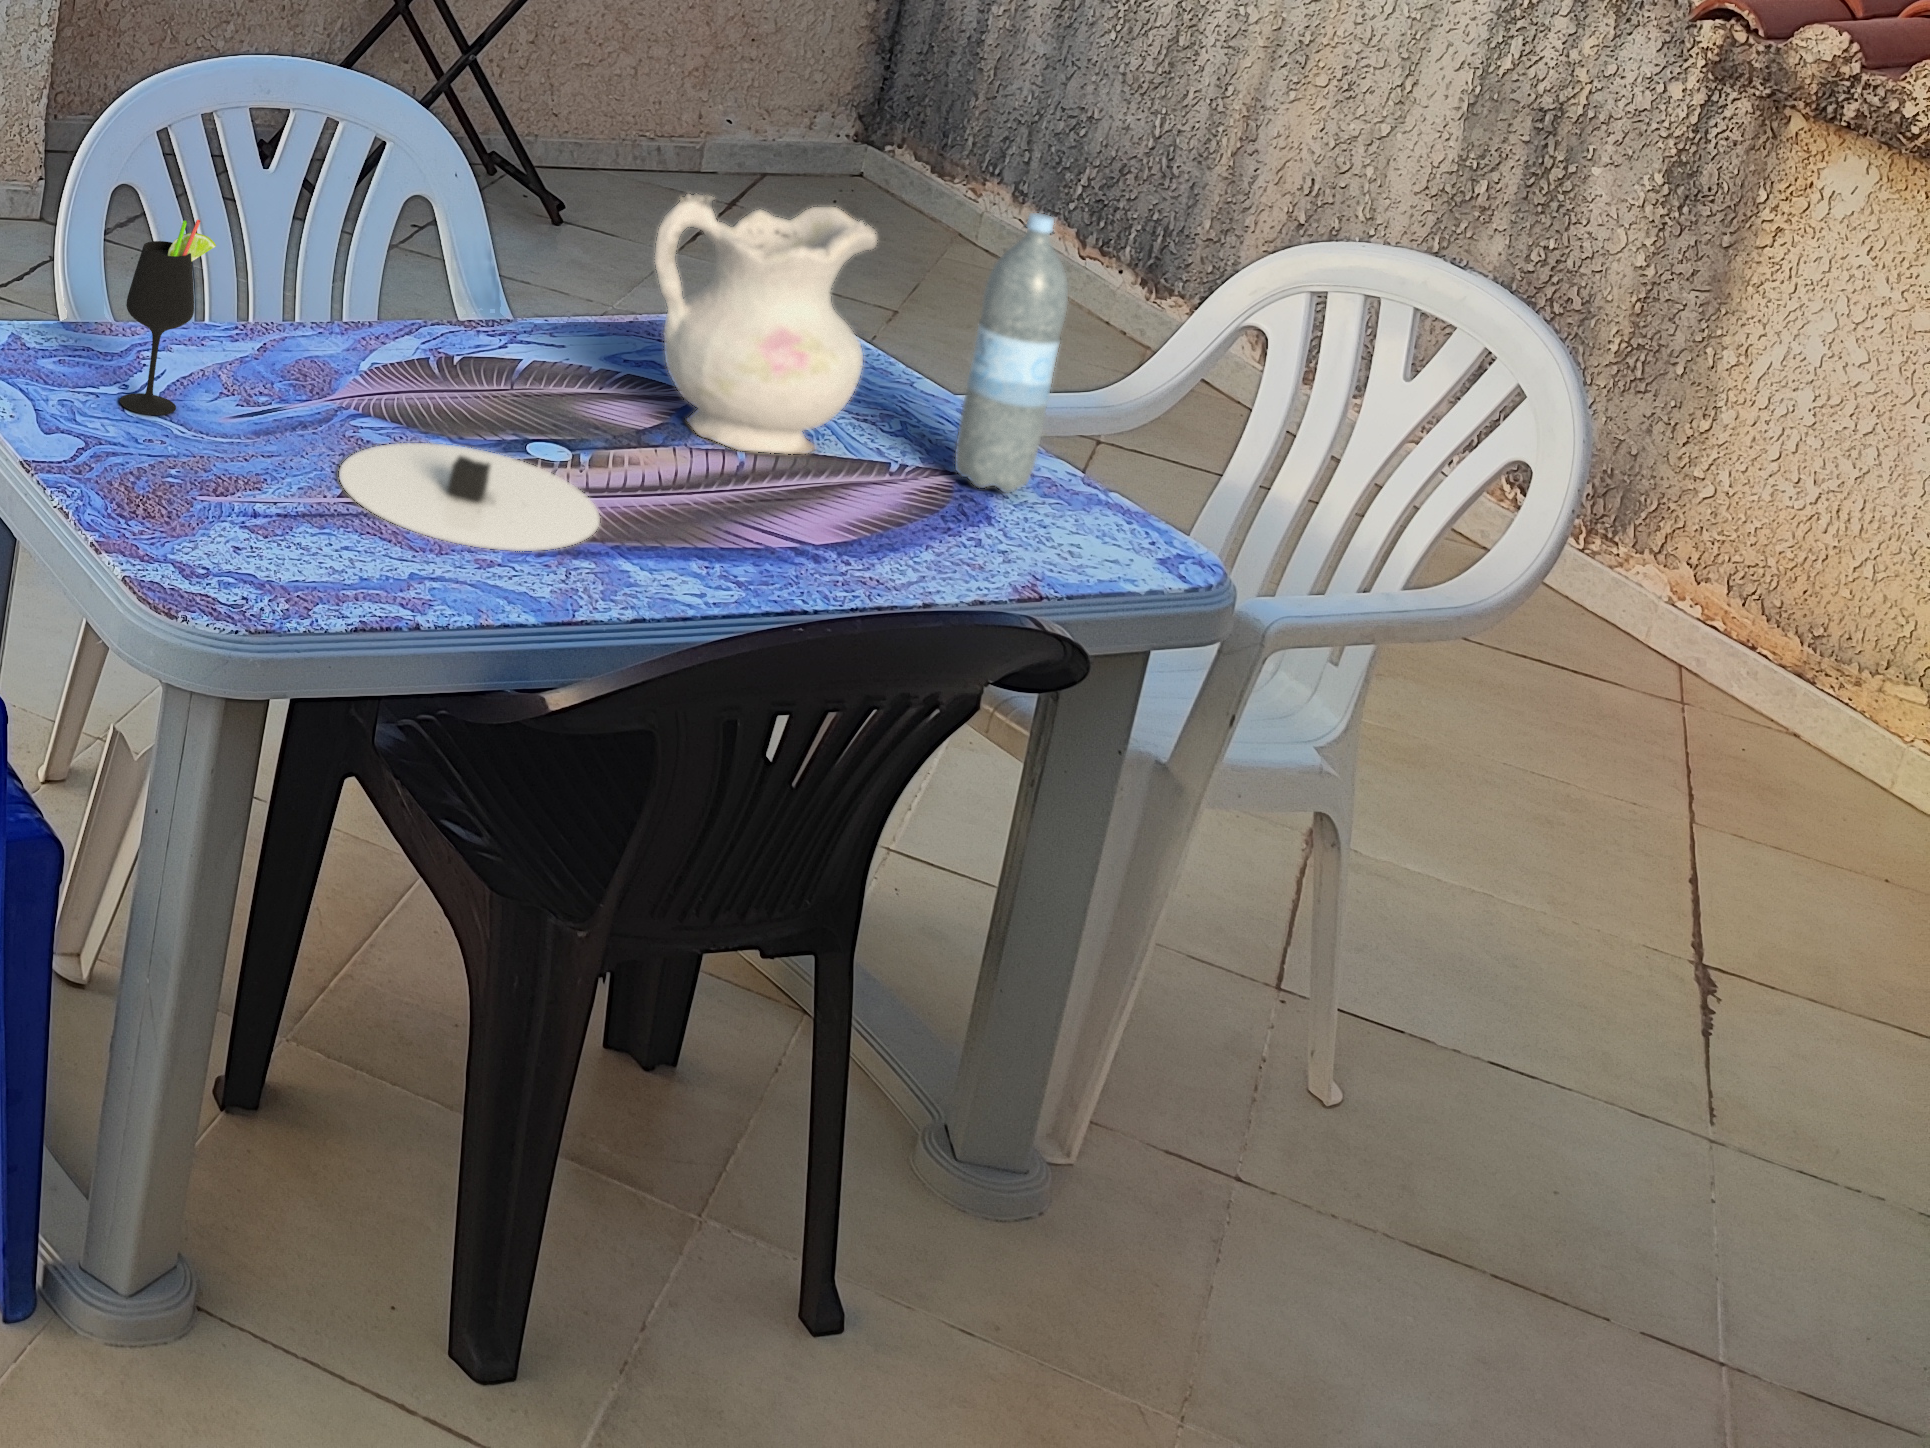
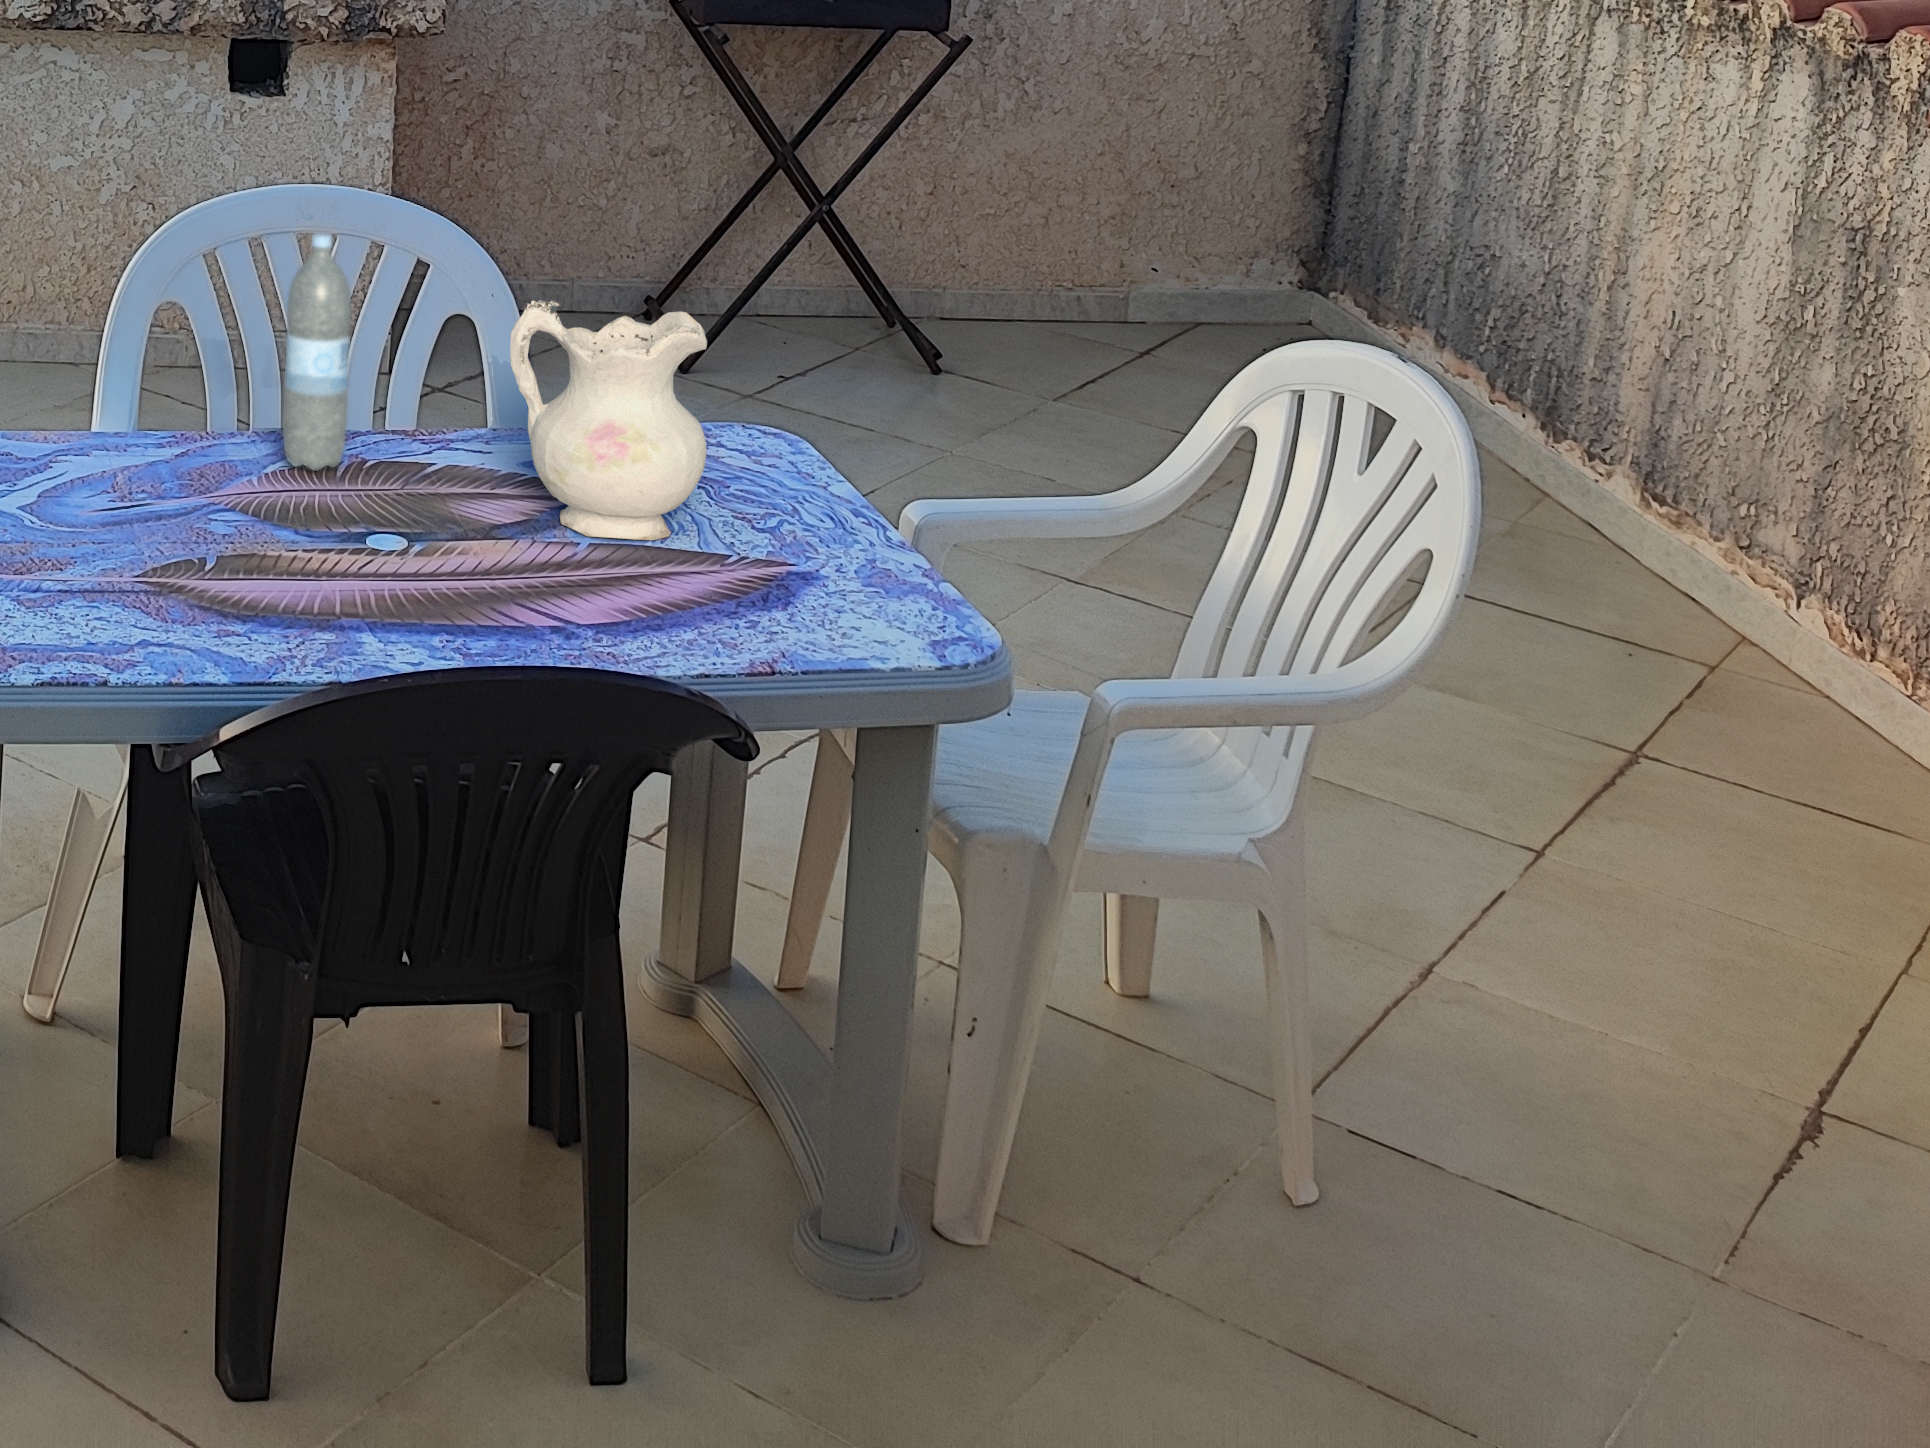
water bottle: present [955,213,1068,493] -> present [283,232,352,471]
wine glass: present [120,220,216,415] -> none [21,327,88,501]
plate: present [339,443,600,551] -> none [85,500,458,641]

